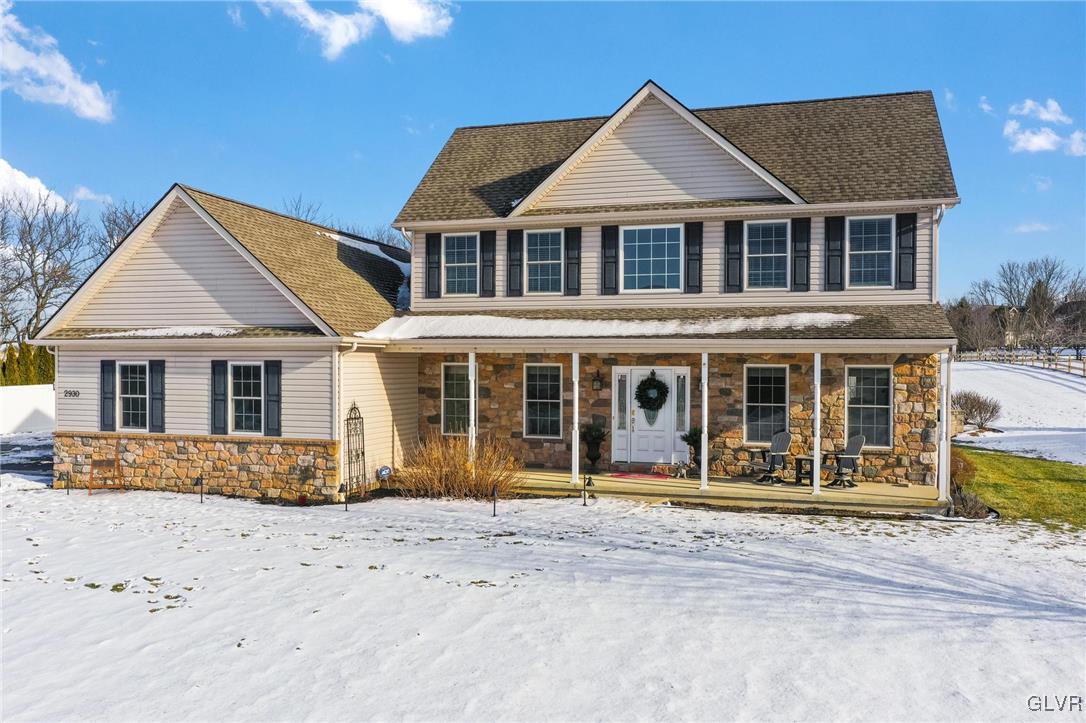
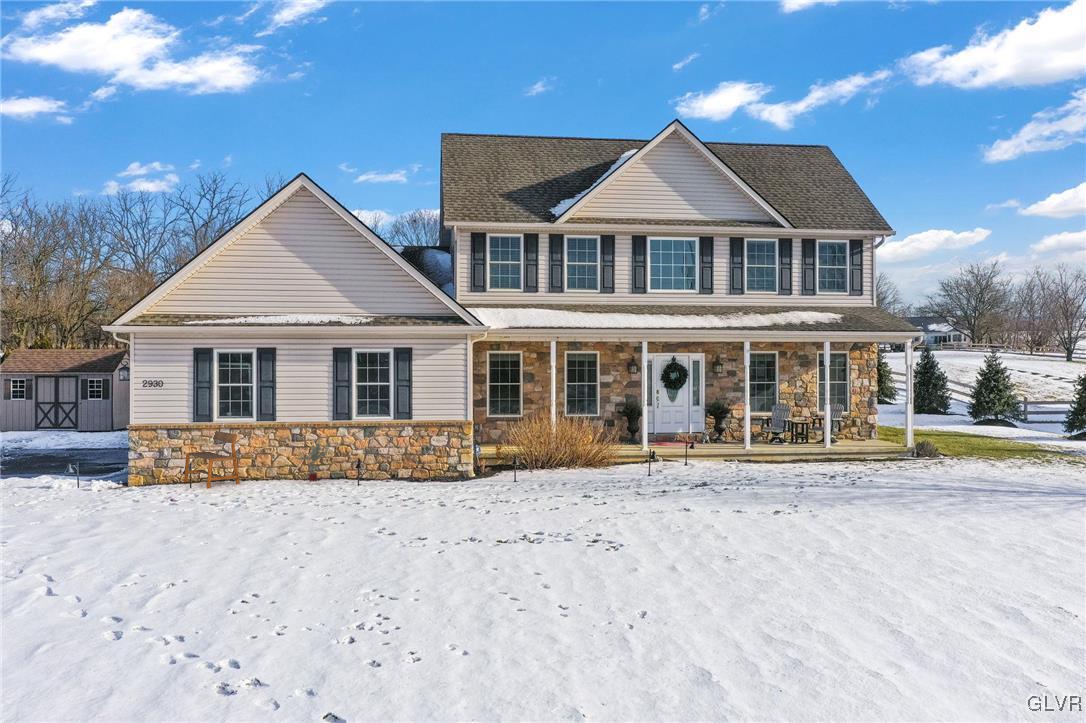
potted tree: present [288,460,317,504] -> present [295,439,330,481]

